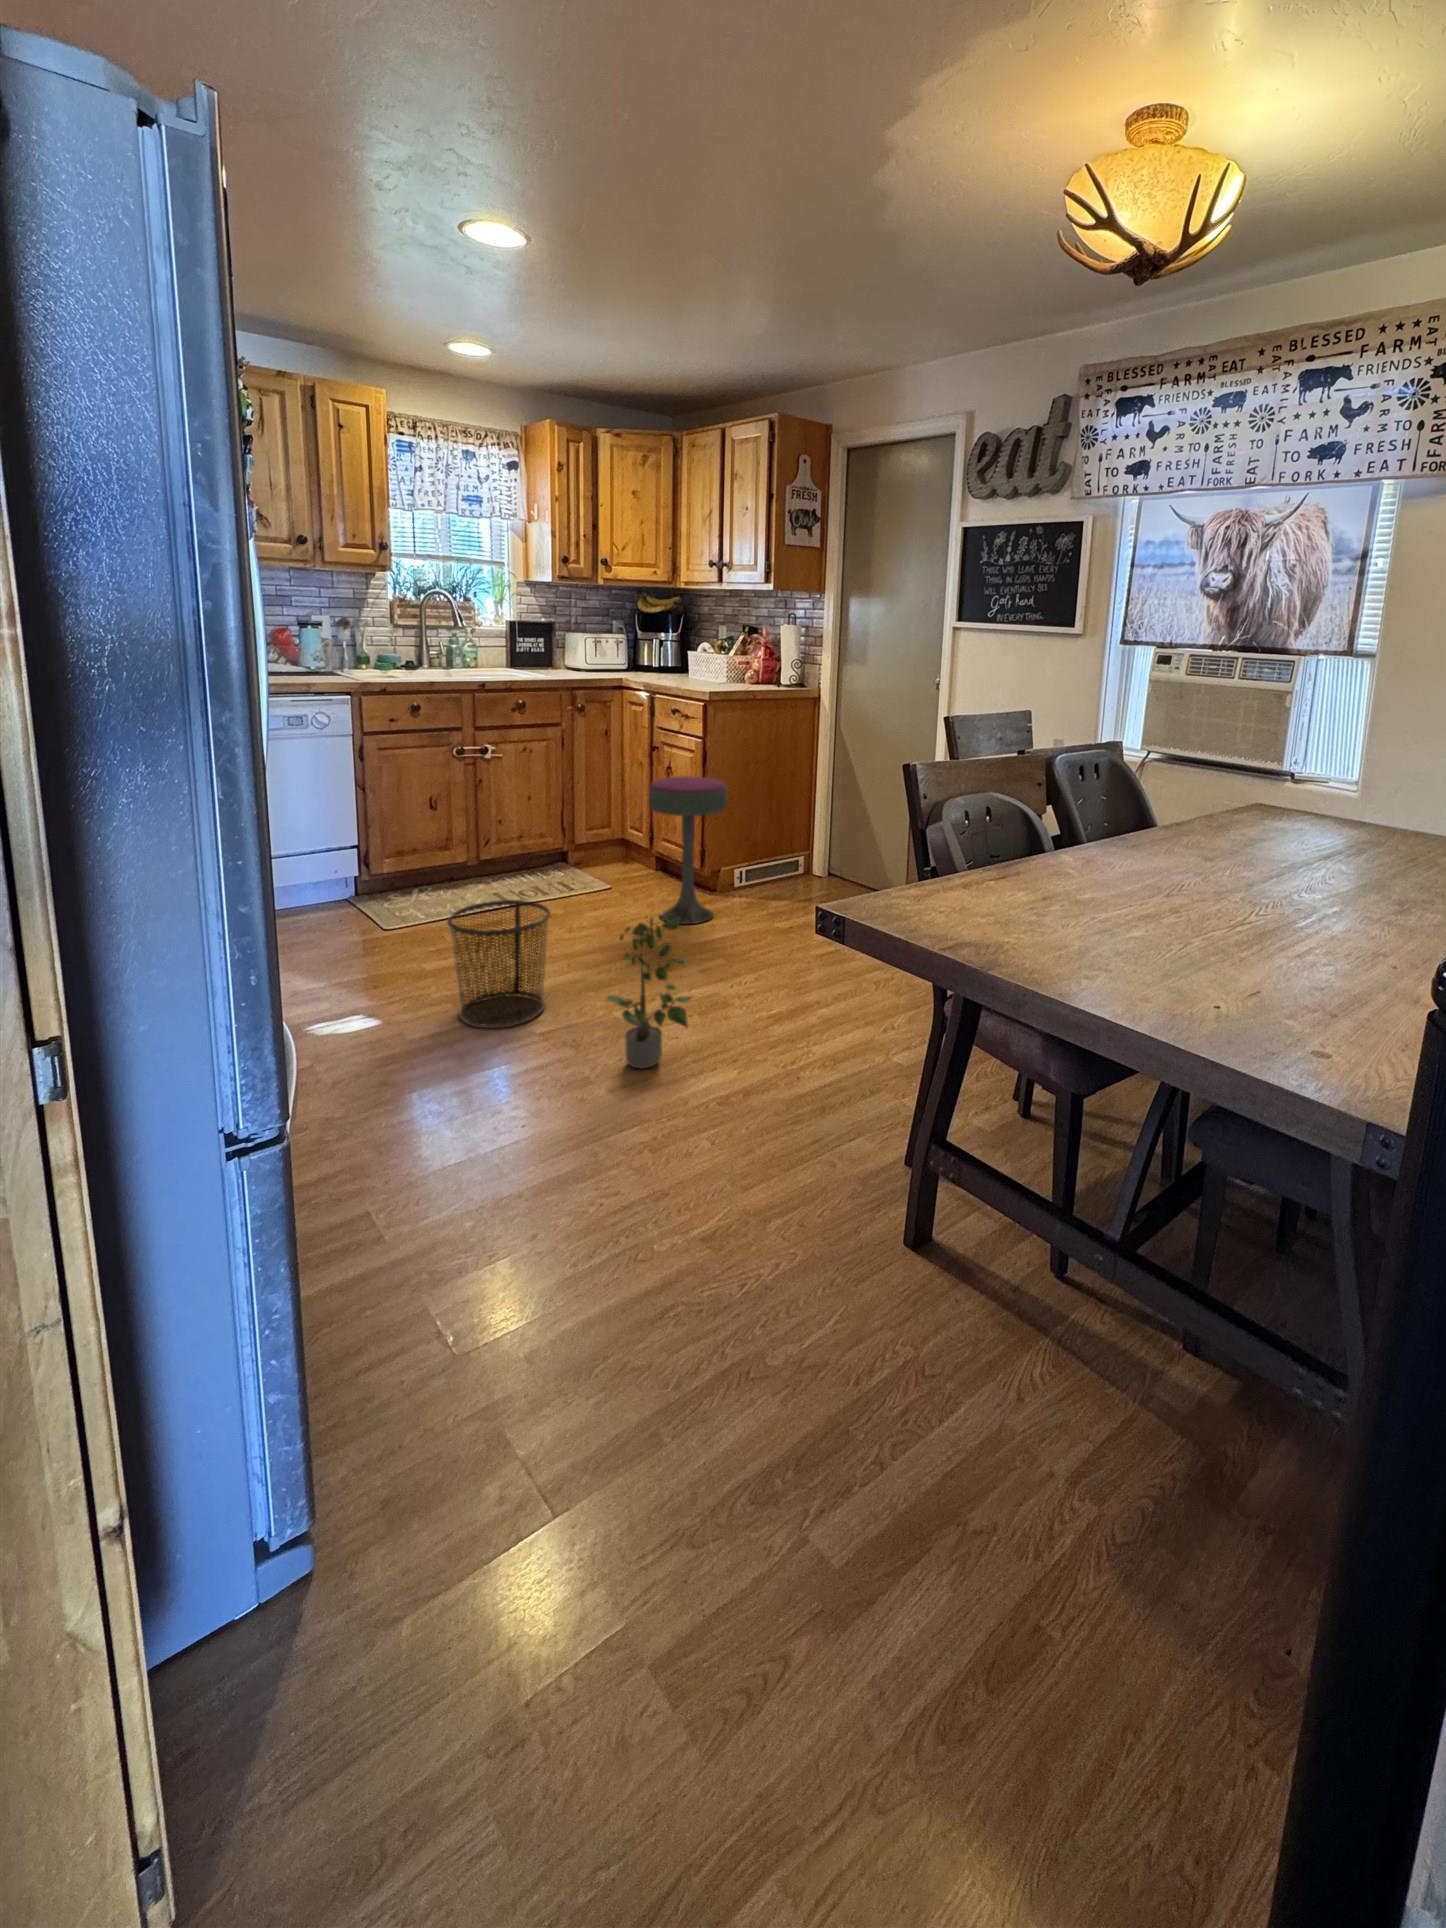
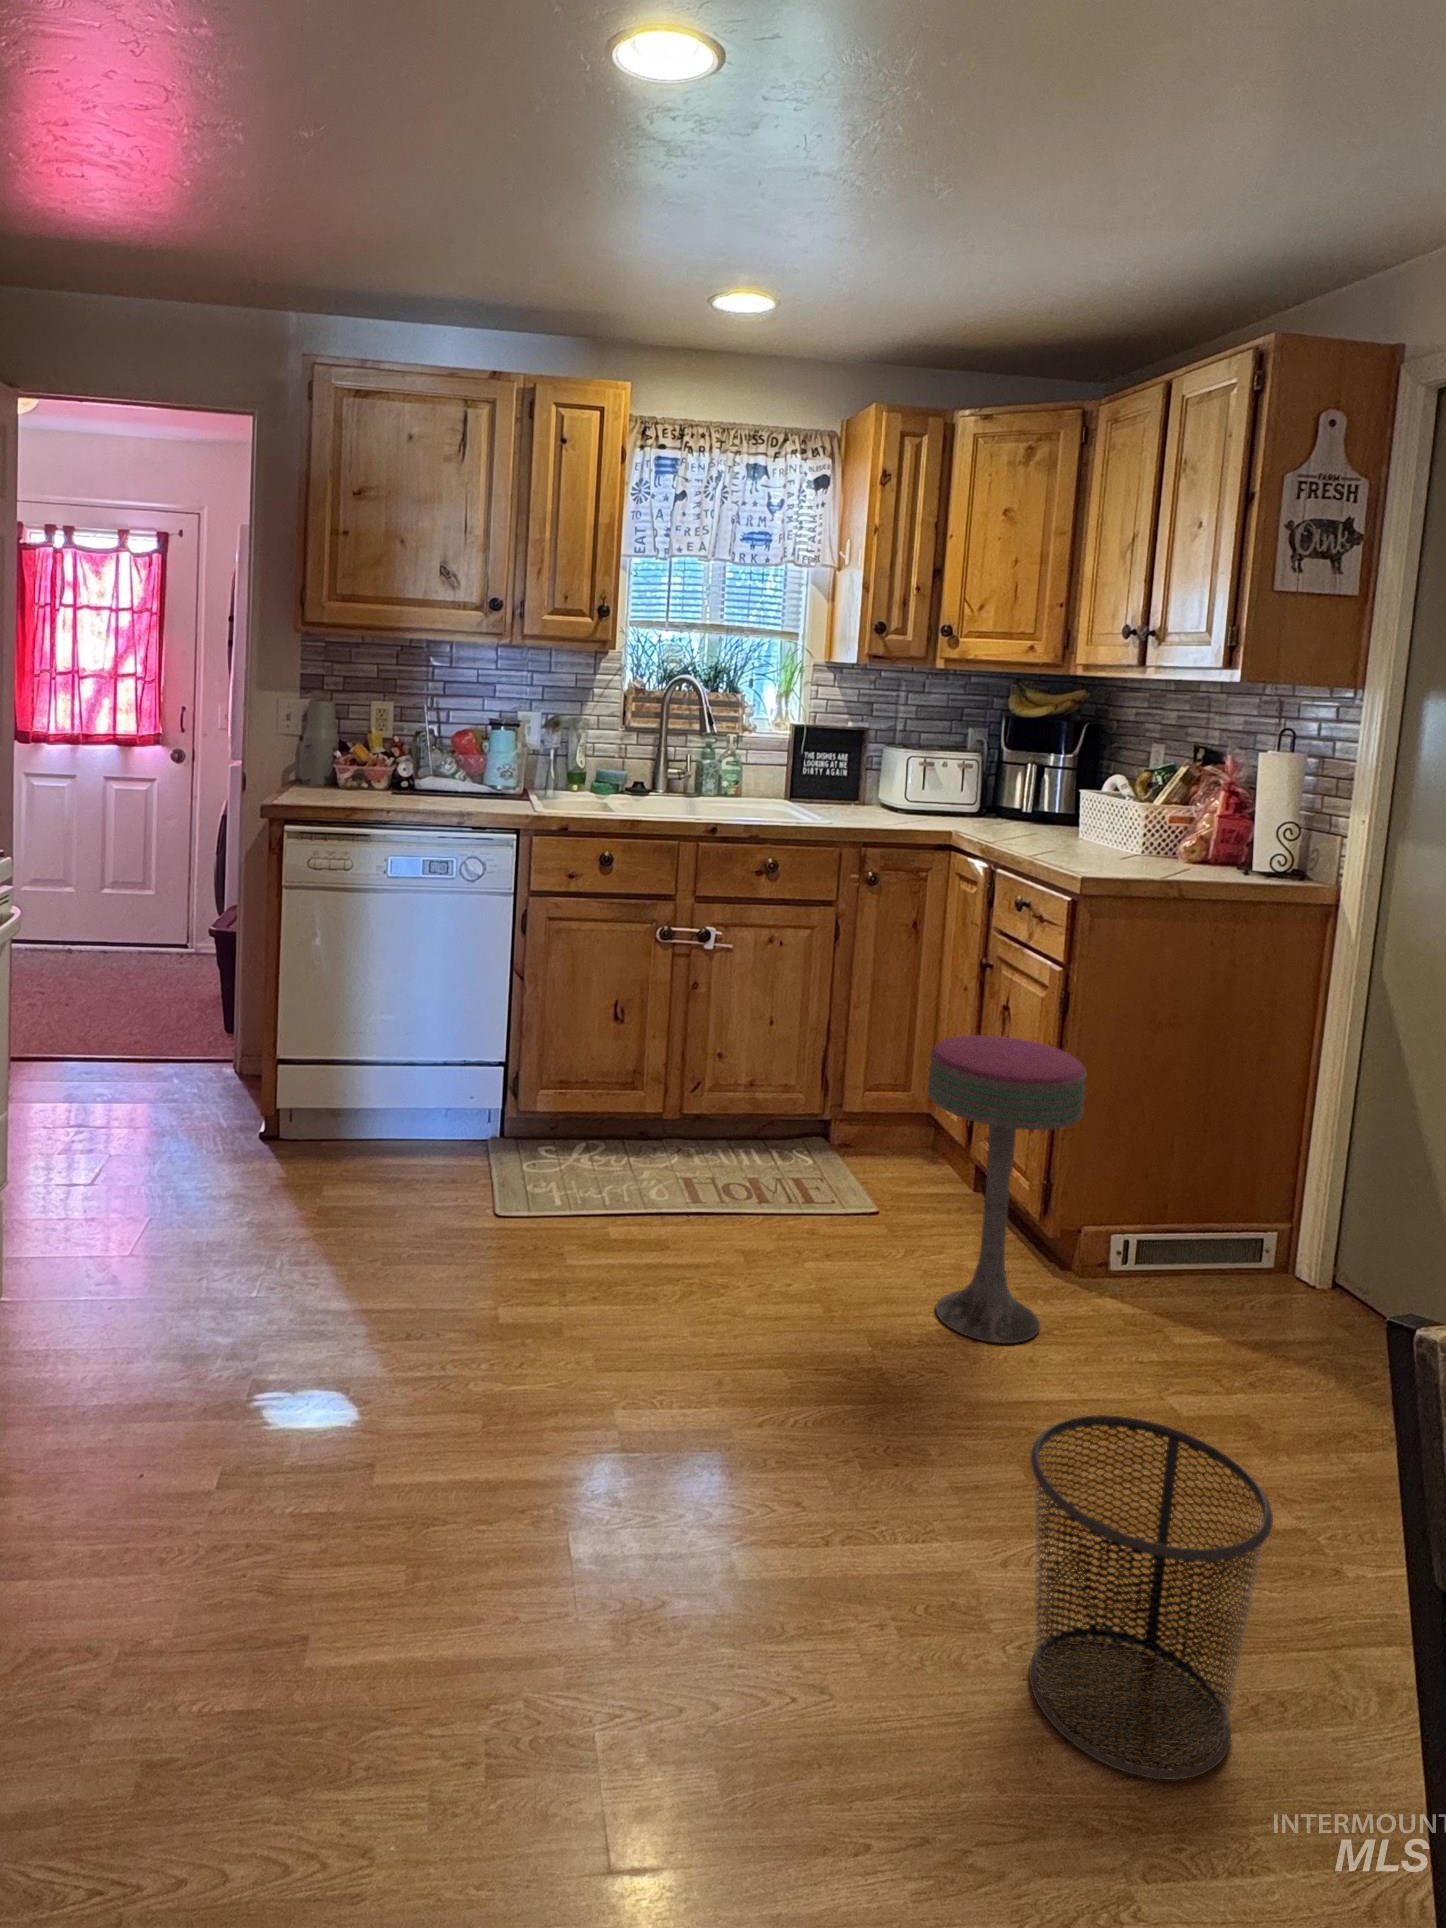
waste bin: present [447,900,551,1028] -> present [1029,1415,1273,1780]
potted plant: present [607,914,692,1069] -> none [657,1384,859,1737]

